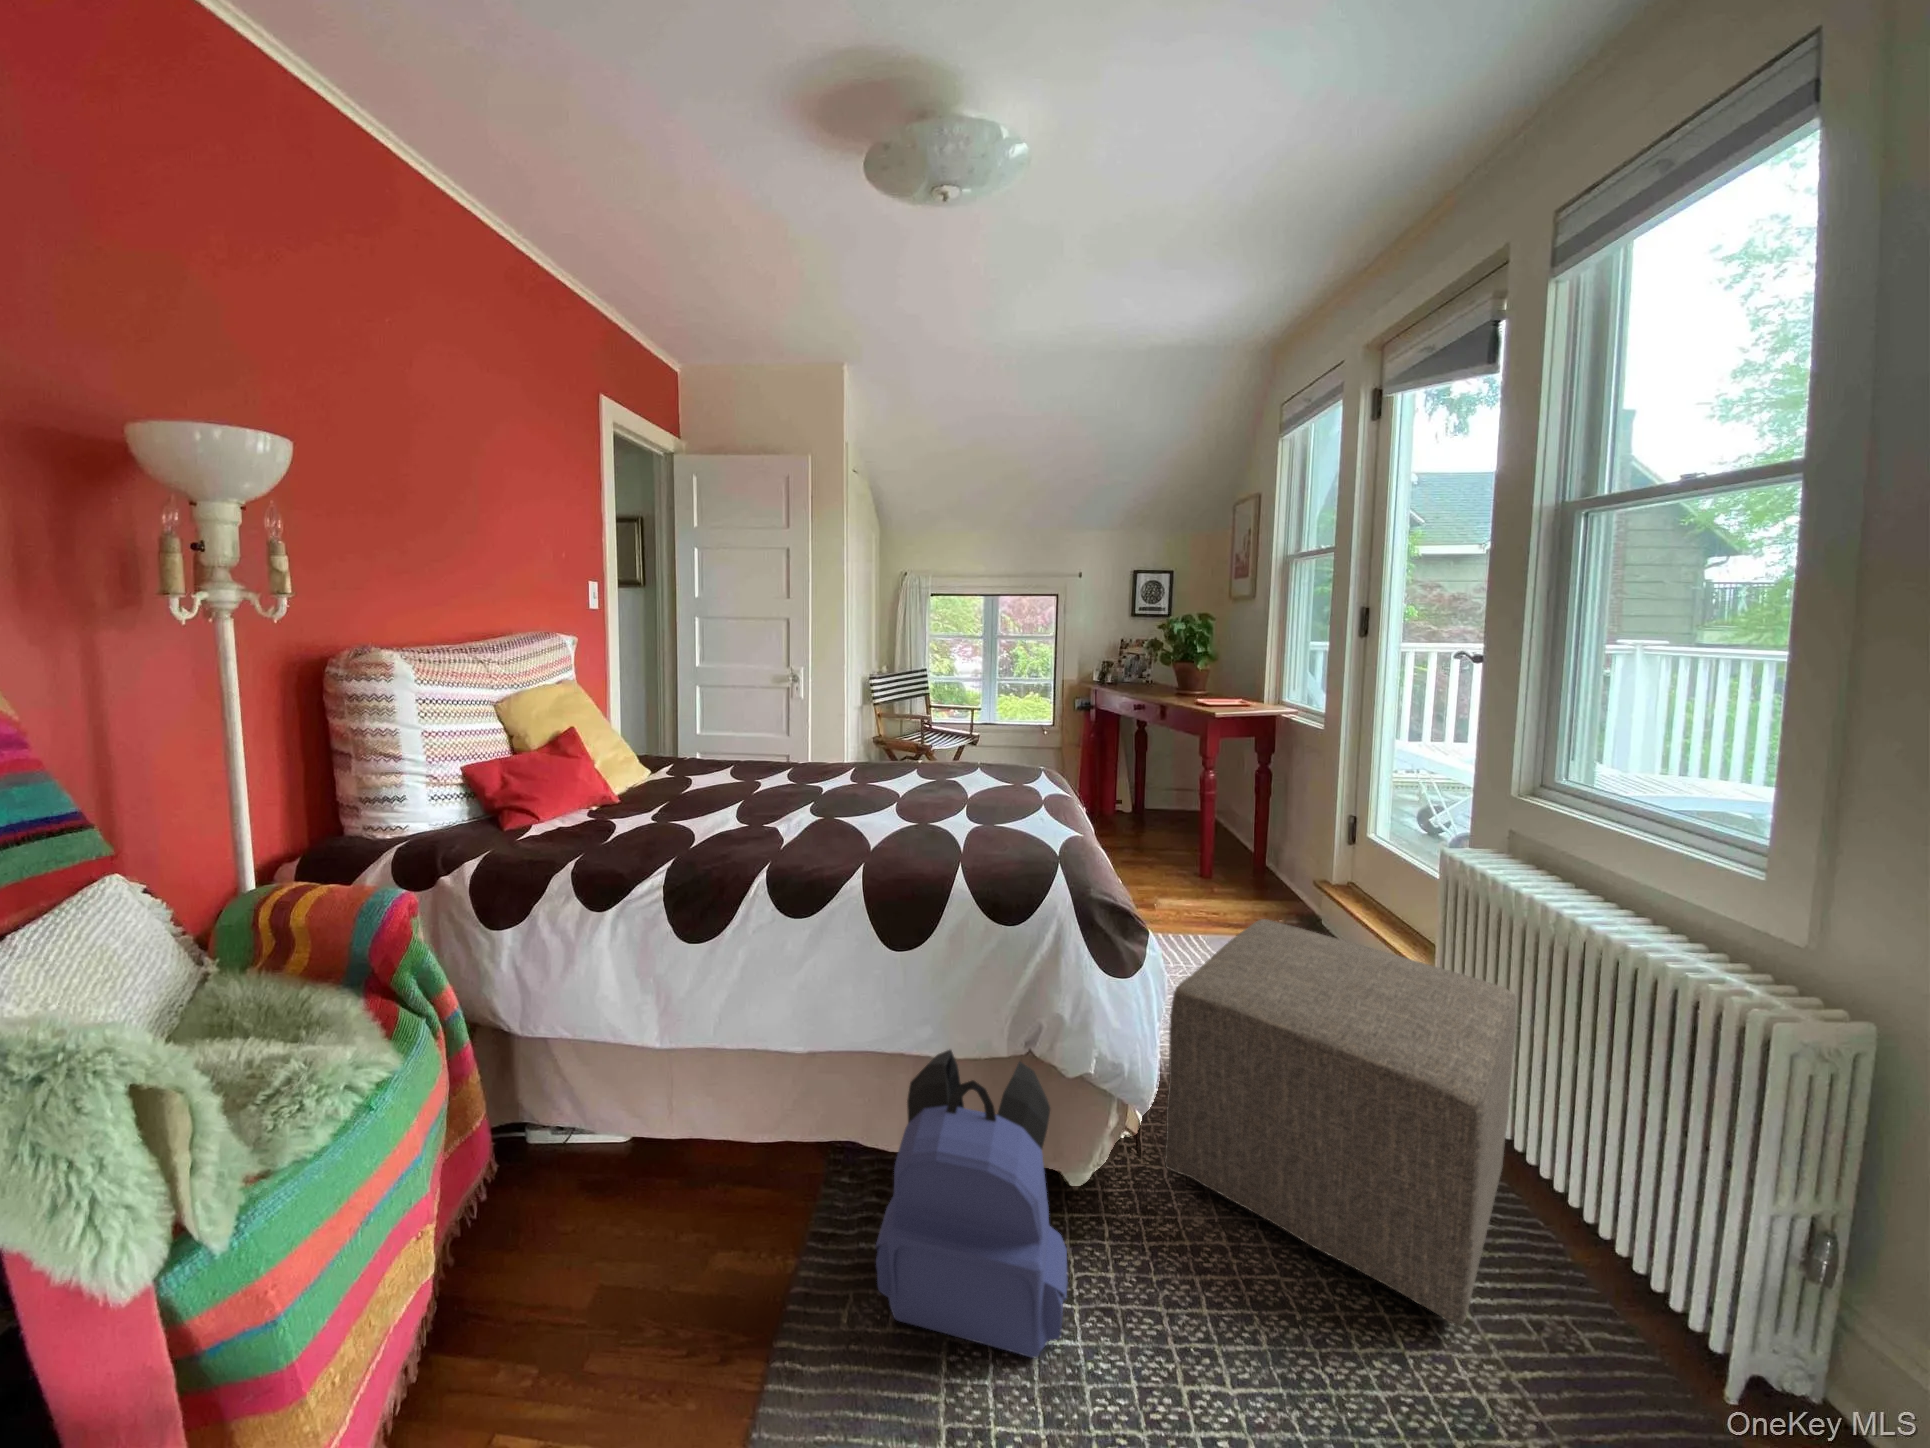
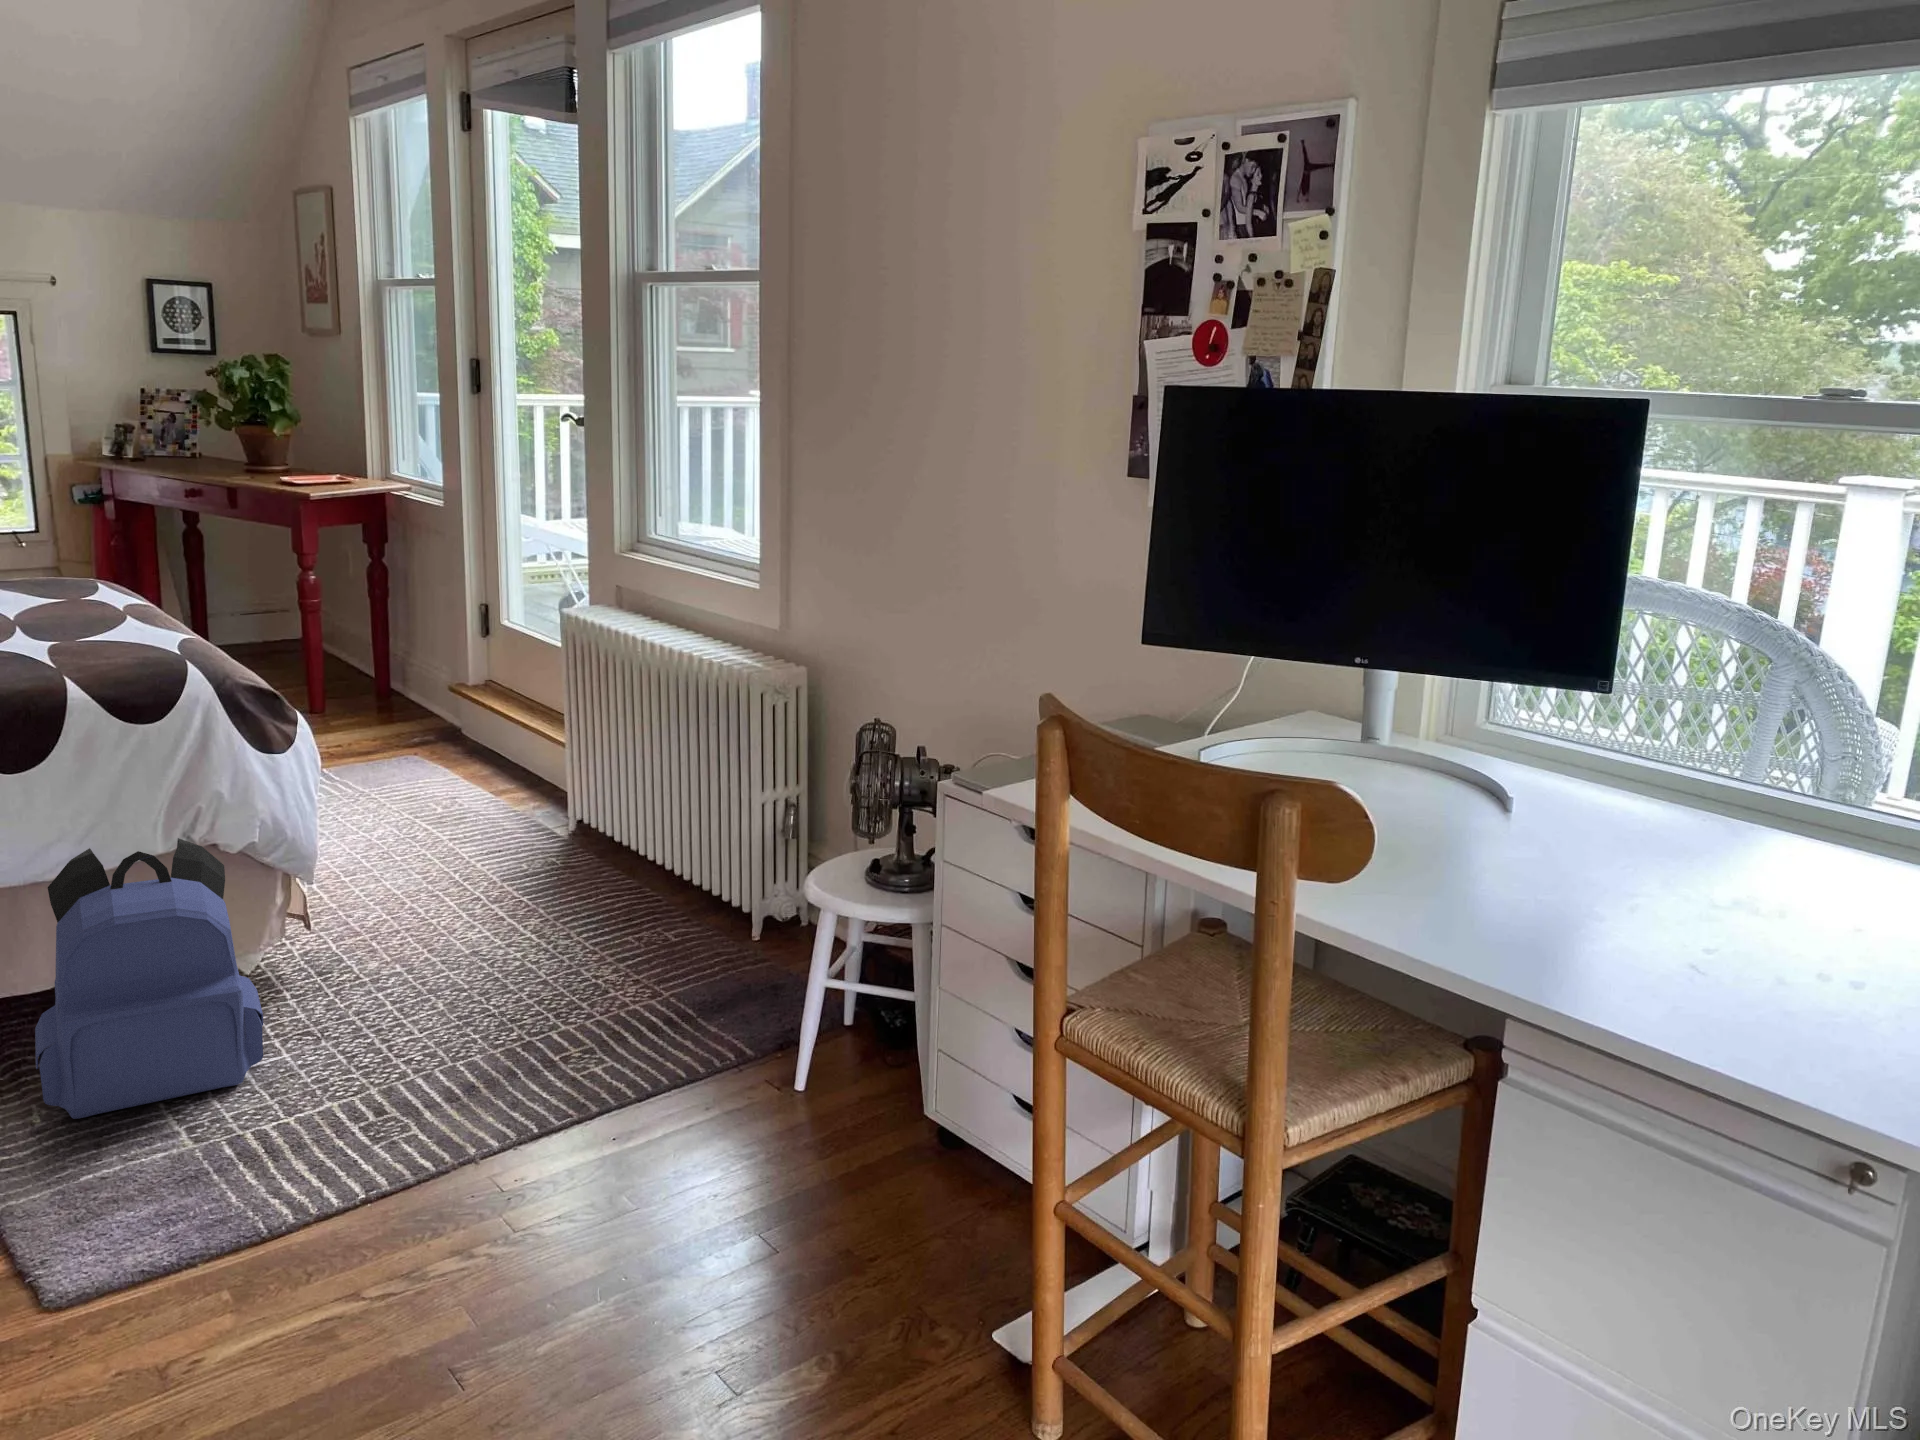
ottoman: present [1165,919,1516,1326] -> none [324,700,619,950]

